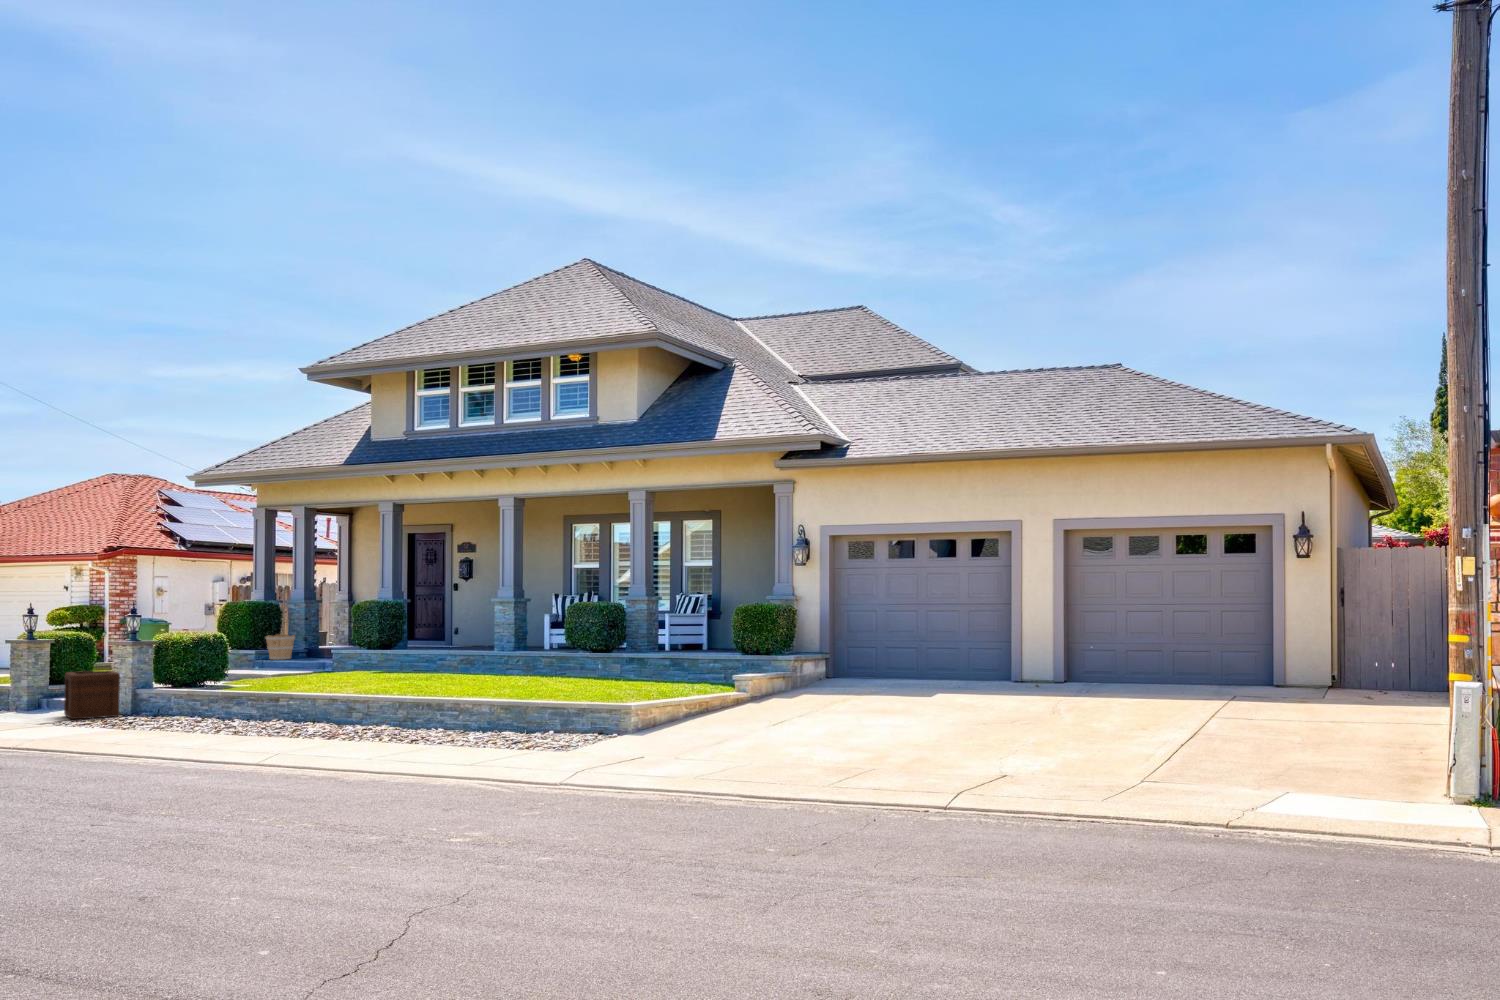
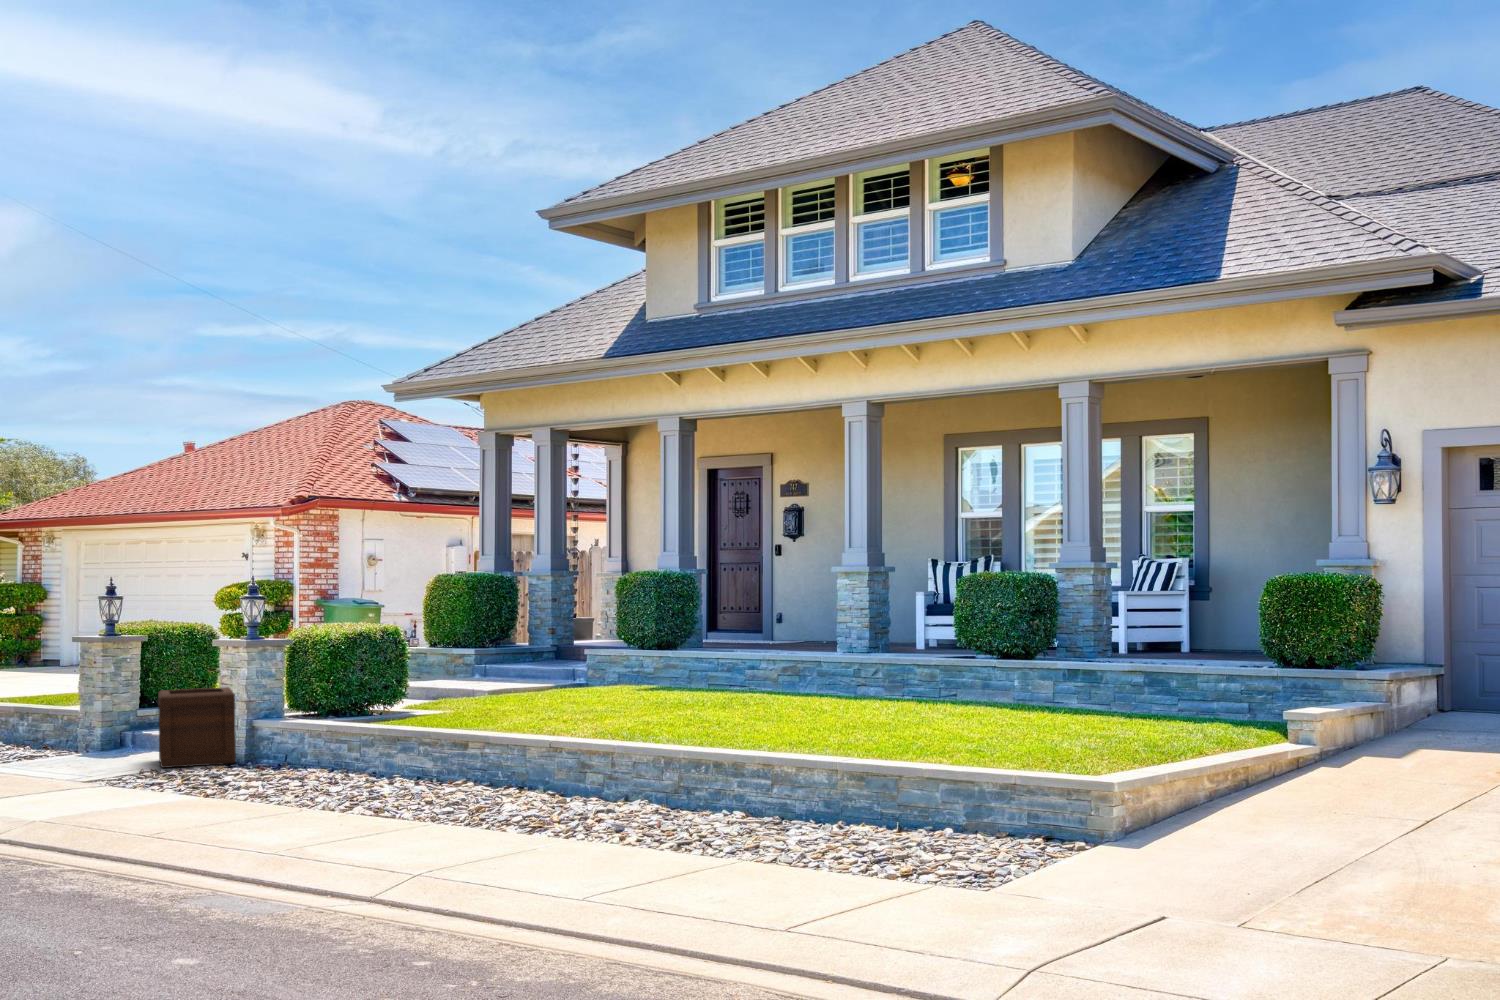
wooden bucket: present [266,634,295,660] -> none [496,624,540,663]

